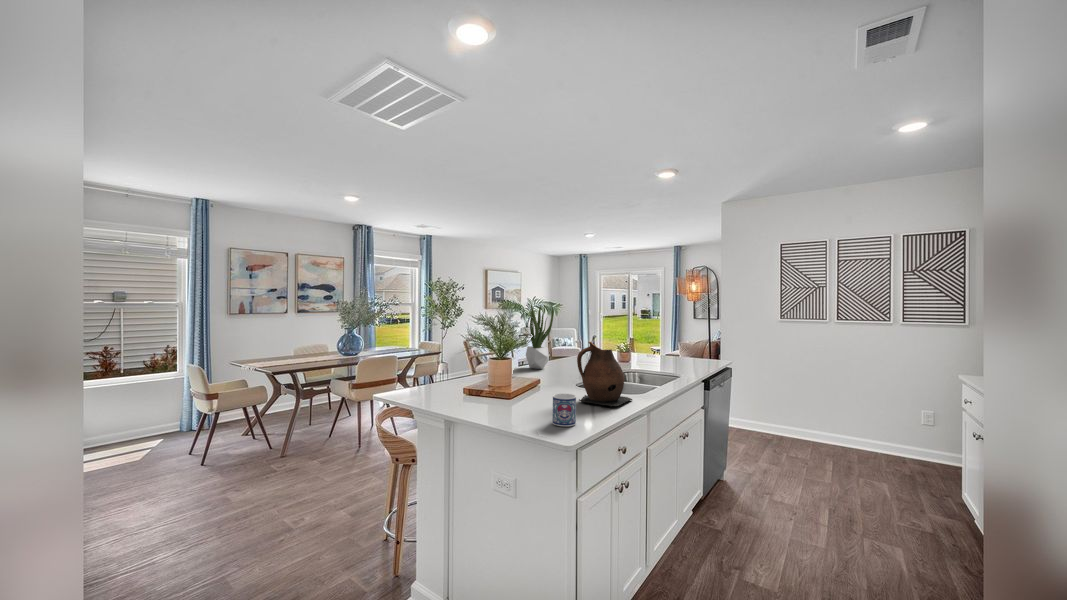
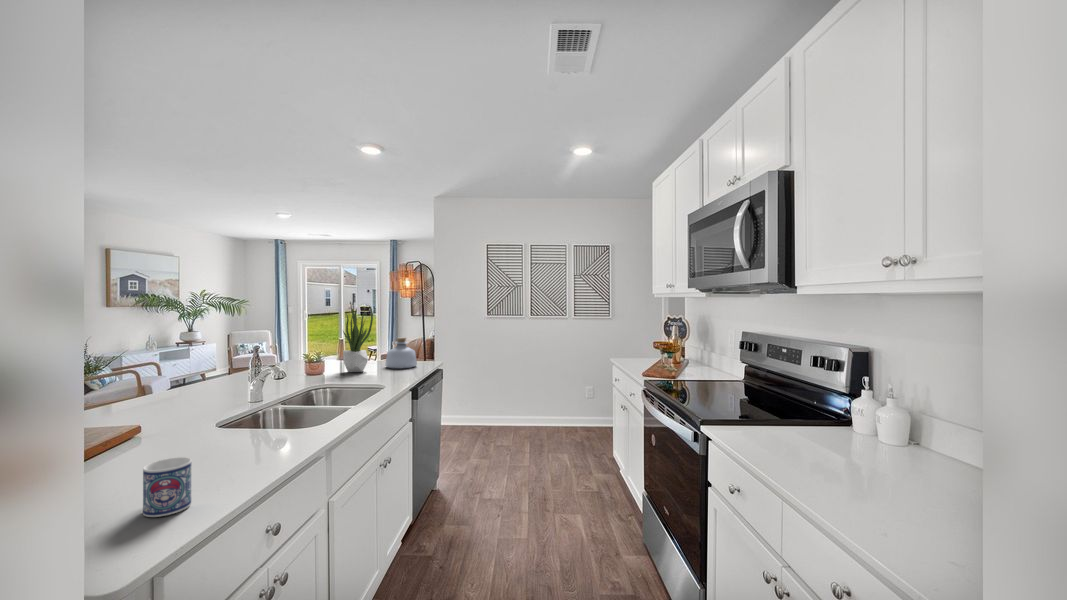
potted plant: present [524,304,553,369] -> present [343,308,373,372]
bottle: none [680,336,709,364] -> present [385,338,417,369]
ceramic pitcher: present [577,342,632,407] -> none [213,364,306,457]

